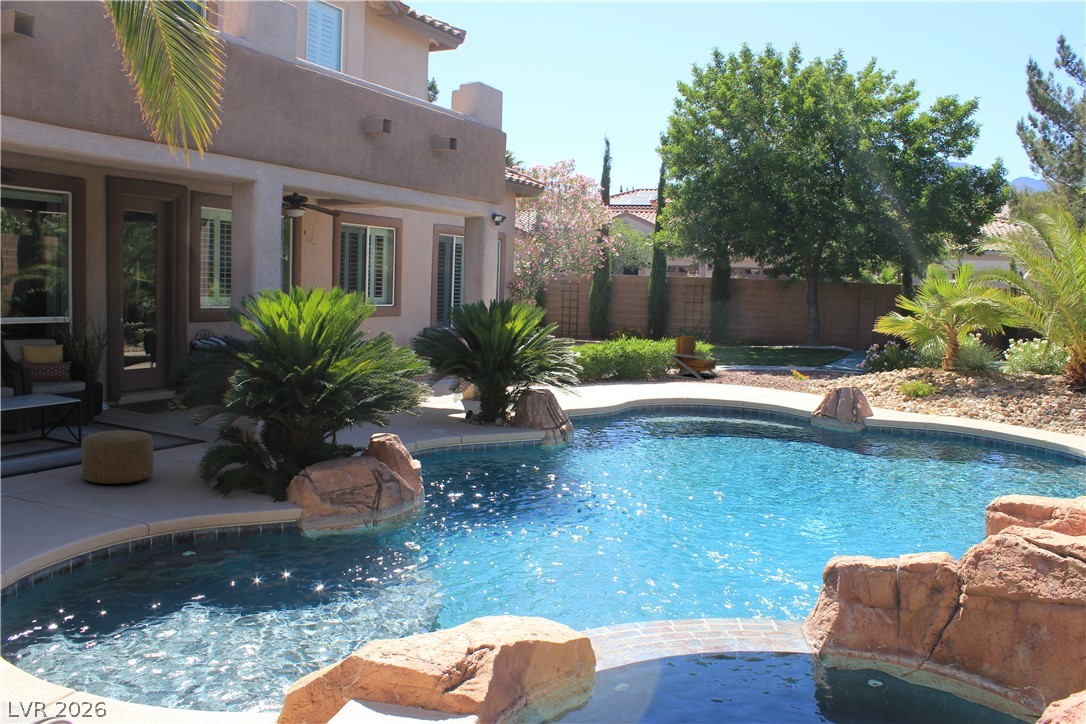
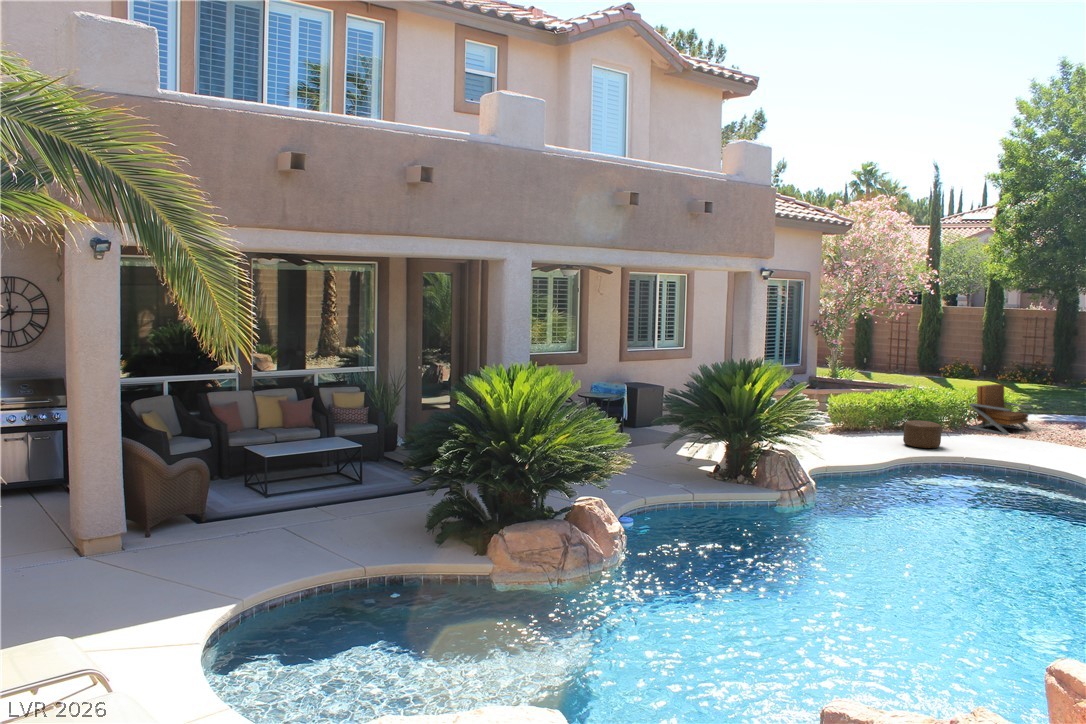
ottoman: present [82,430,153,484] -> present [903,420,942,448]

